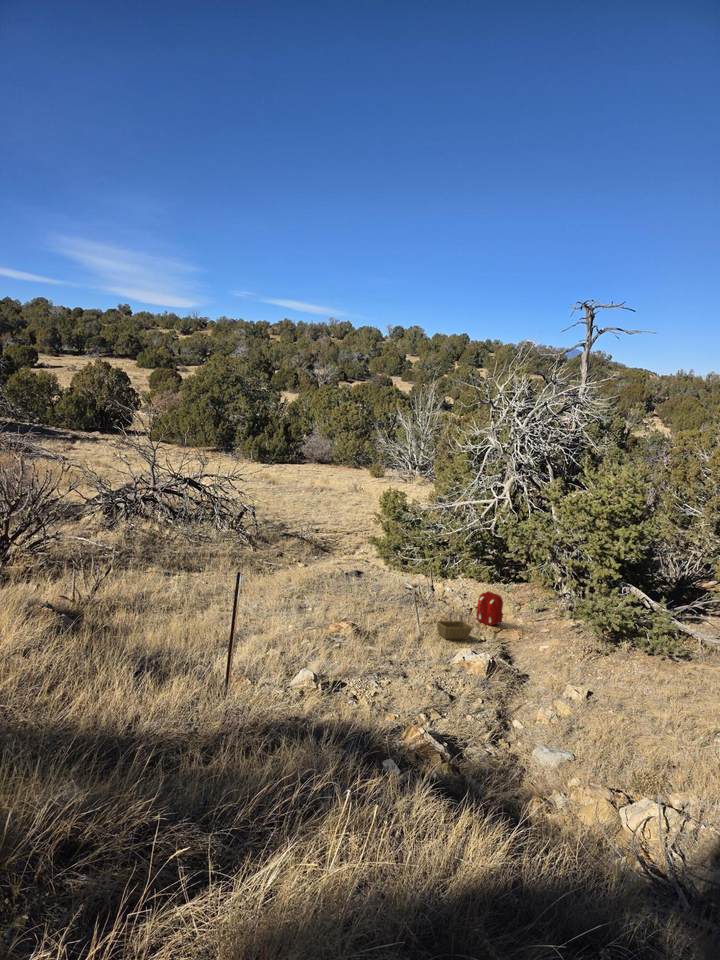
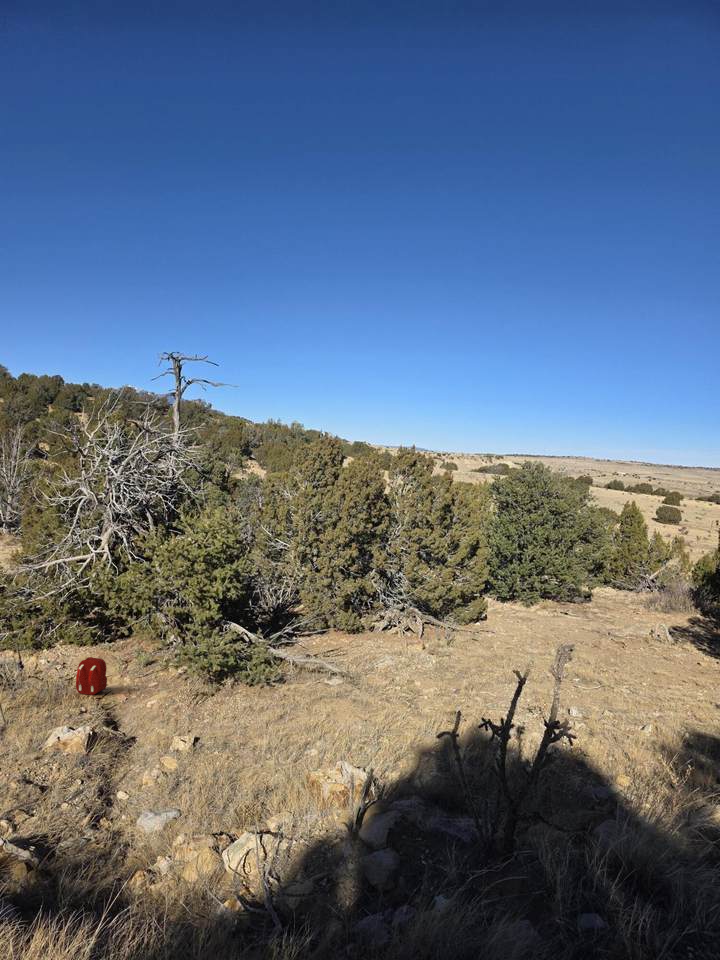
basket: present [437,612,473,640] -> none [24,690,70,725]

